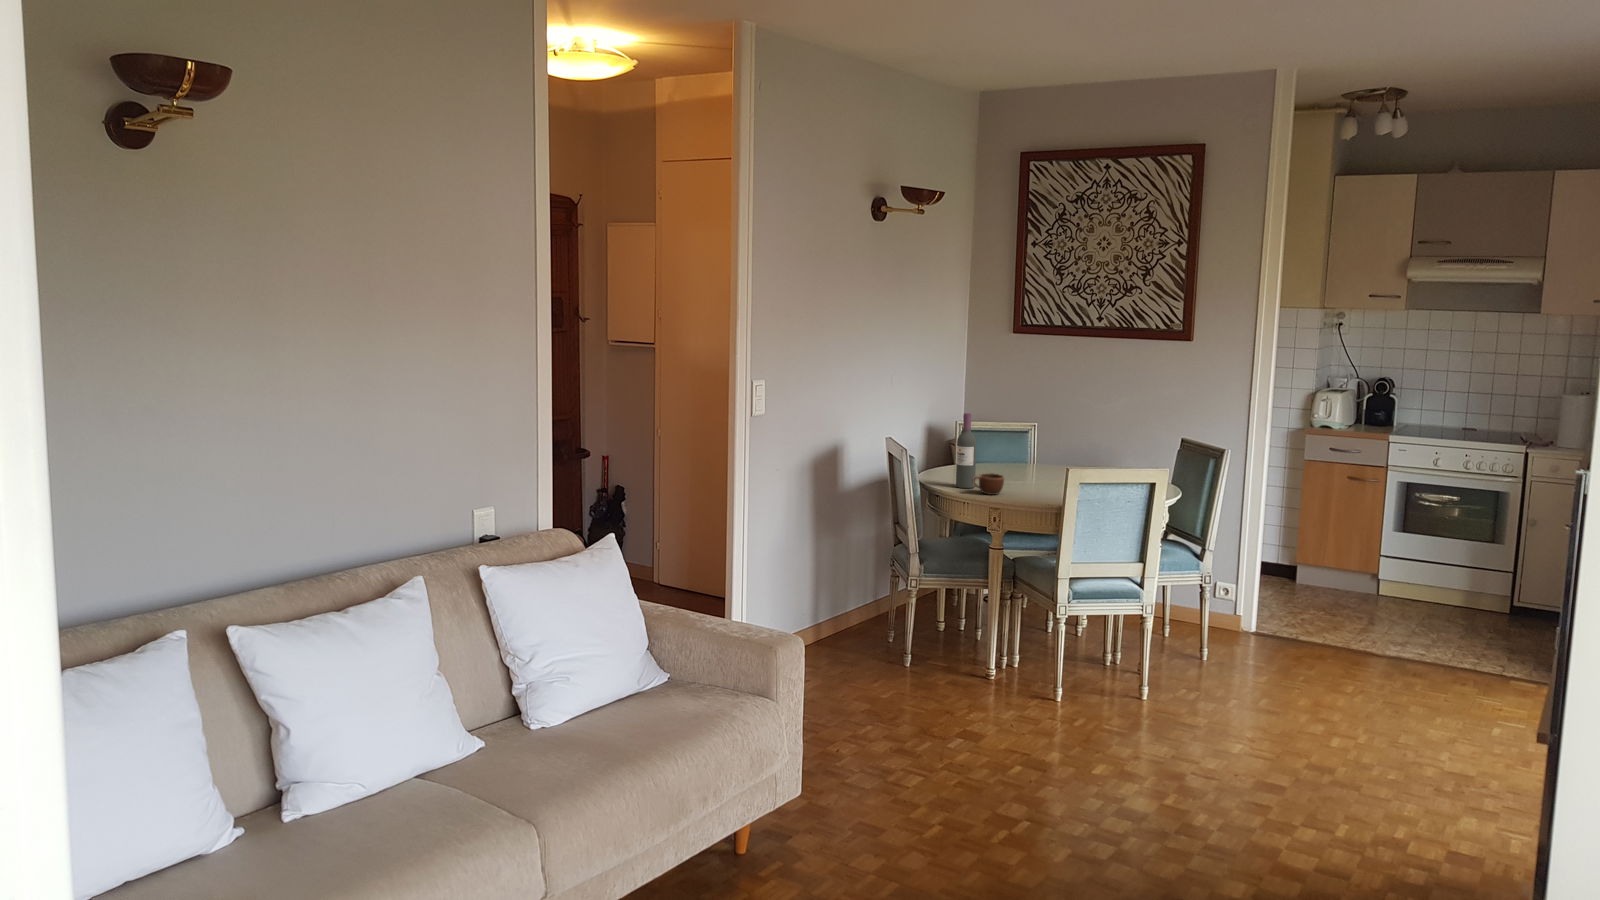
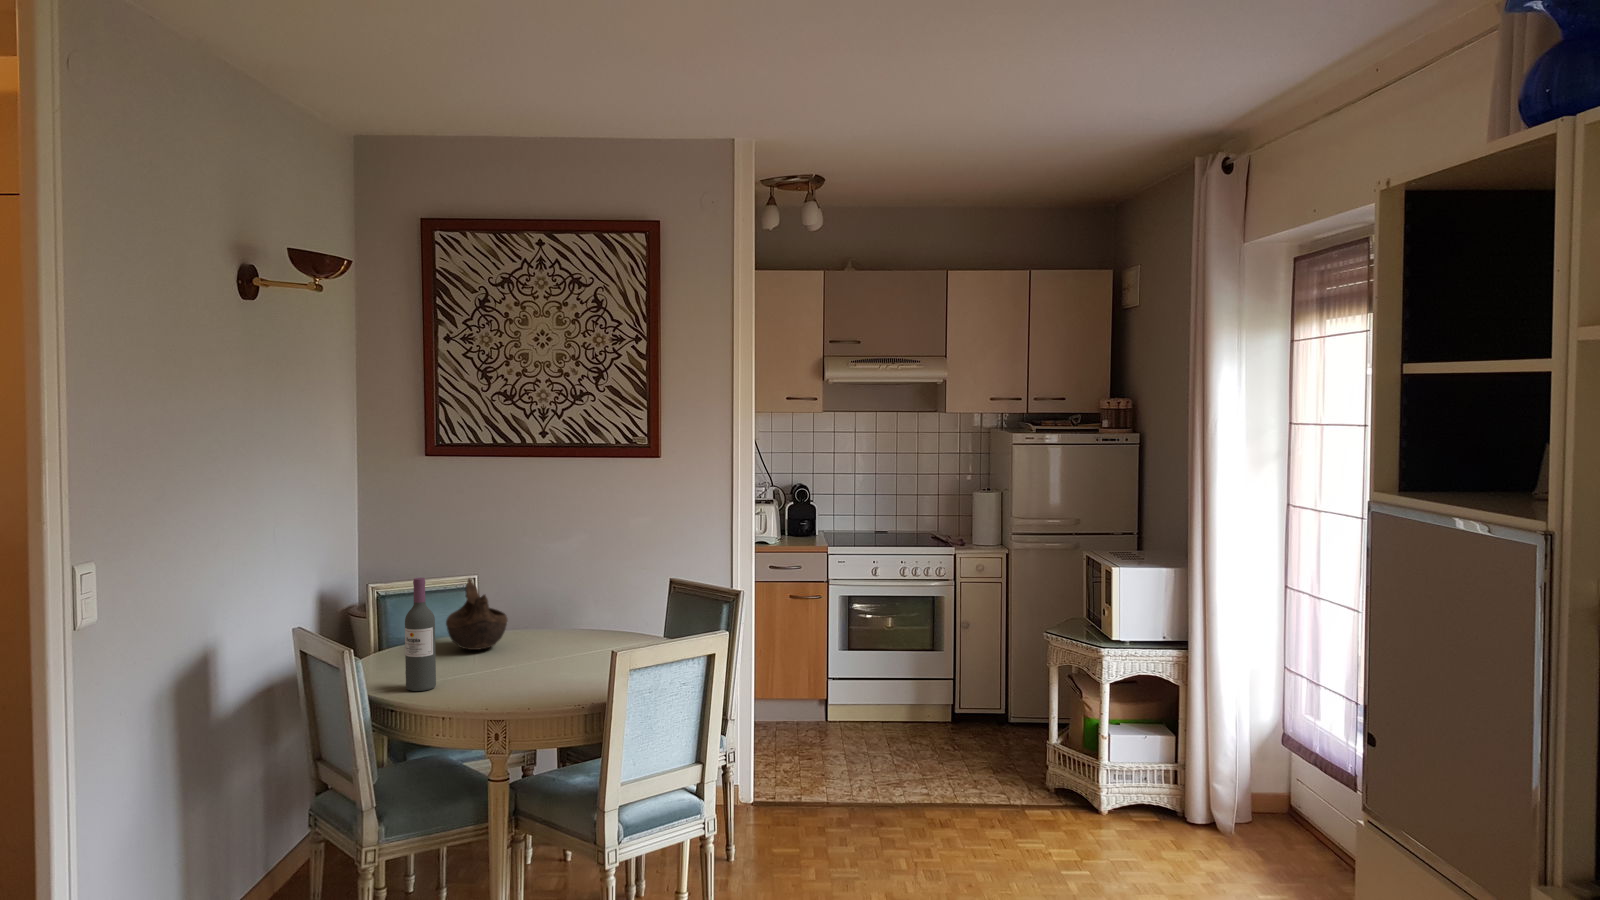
decorative bowl: none [1001,423,1045,473] -> present [446,579,508,650]
mug: present [973,473,1004,495] -> none [442,663,489,697]

